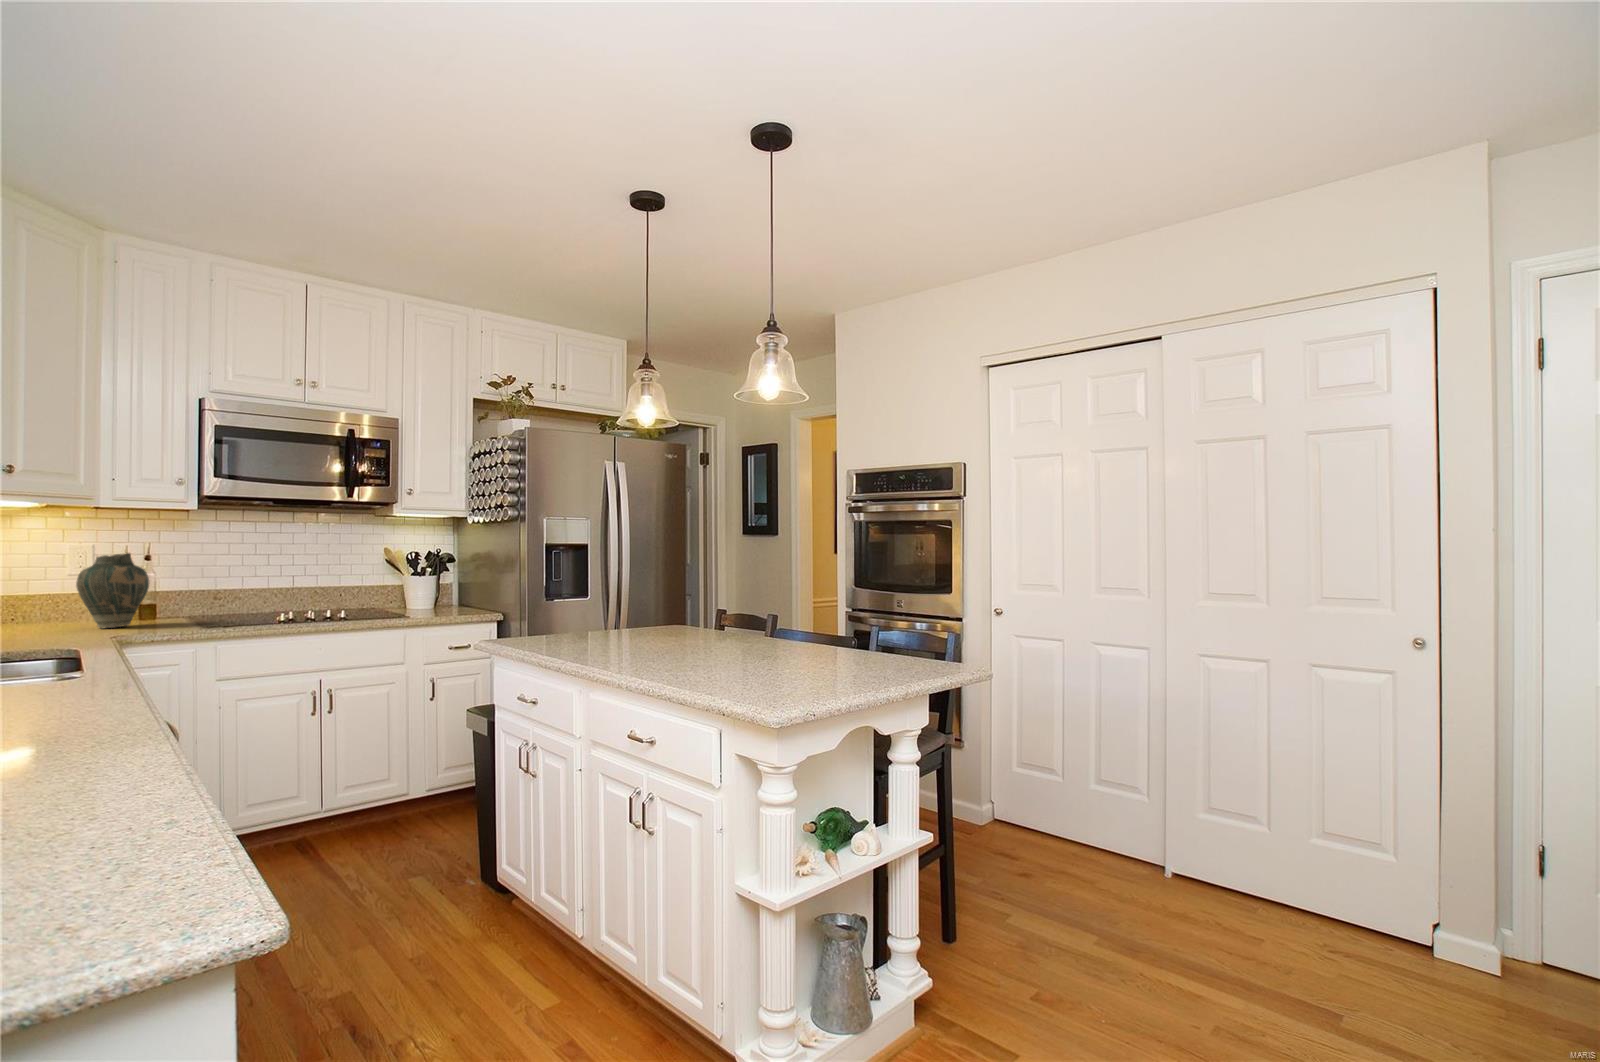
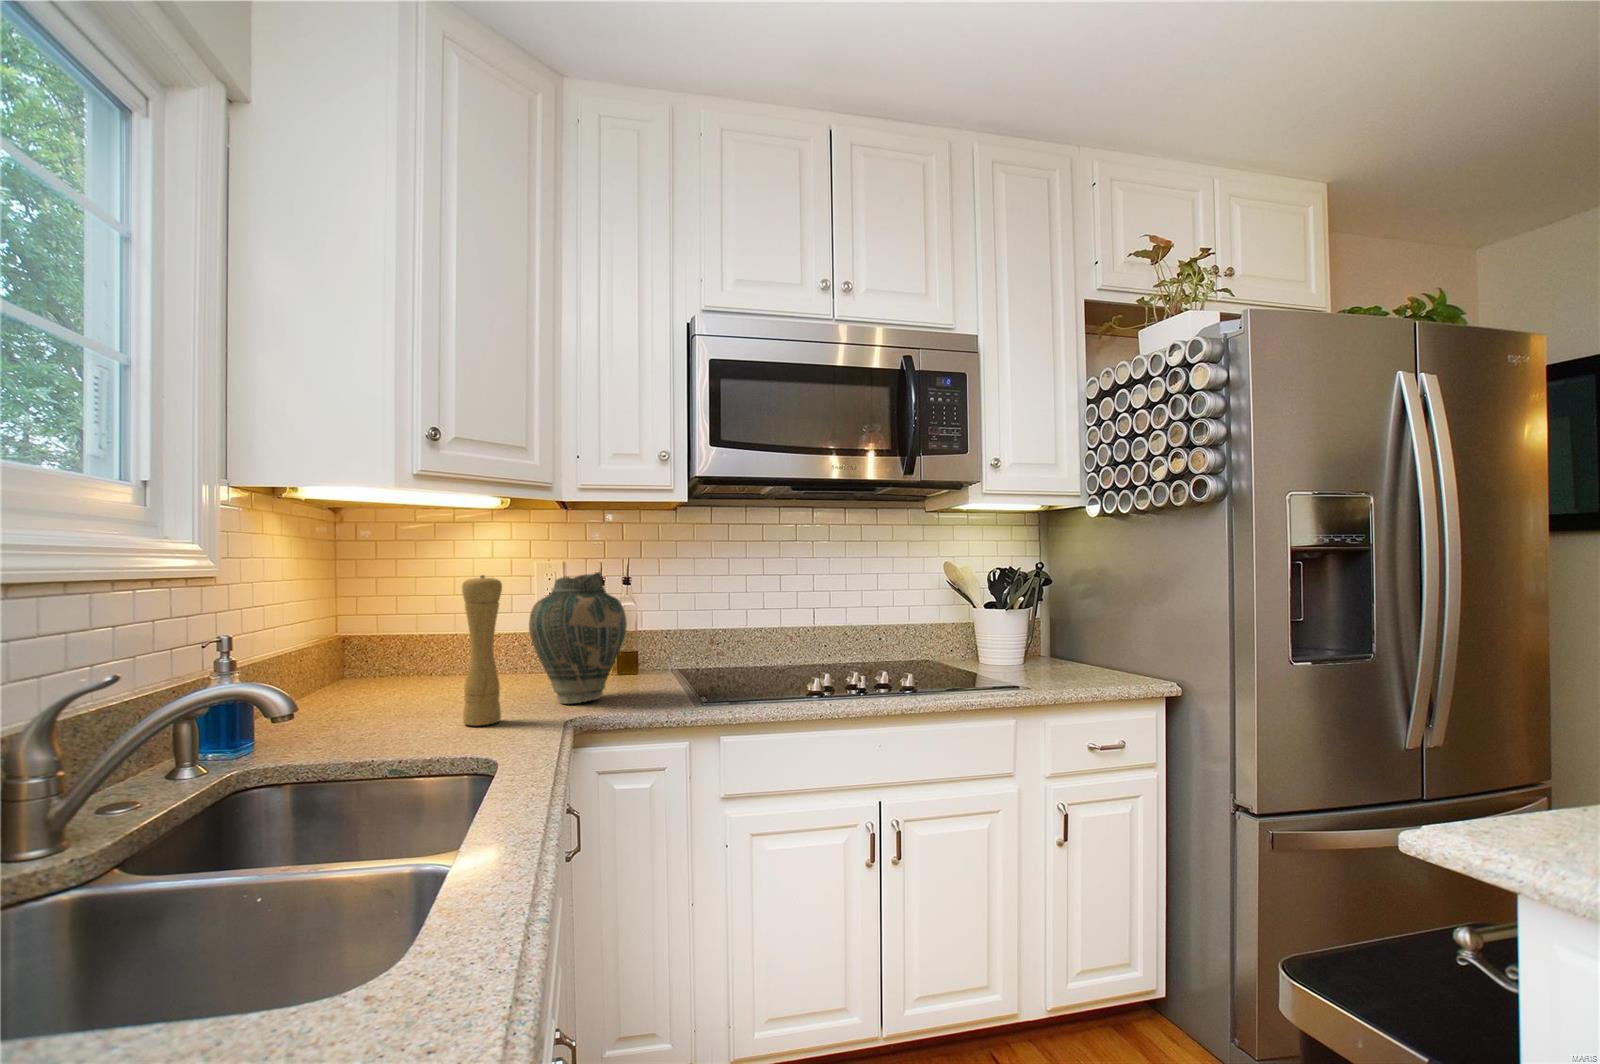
pepper mill: none [35,554,64,636] -> present [462,575,502,726]

